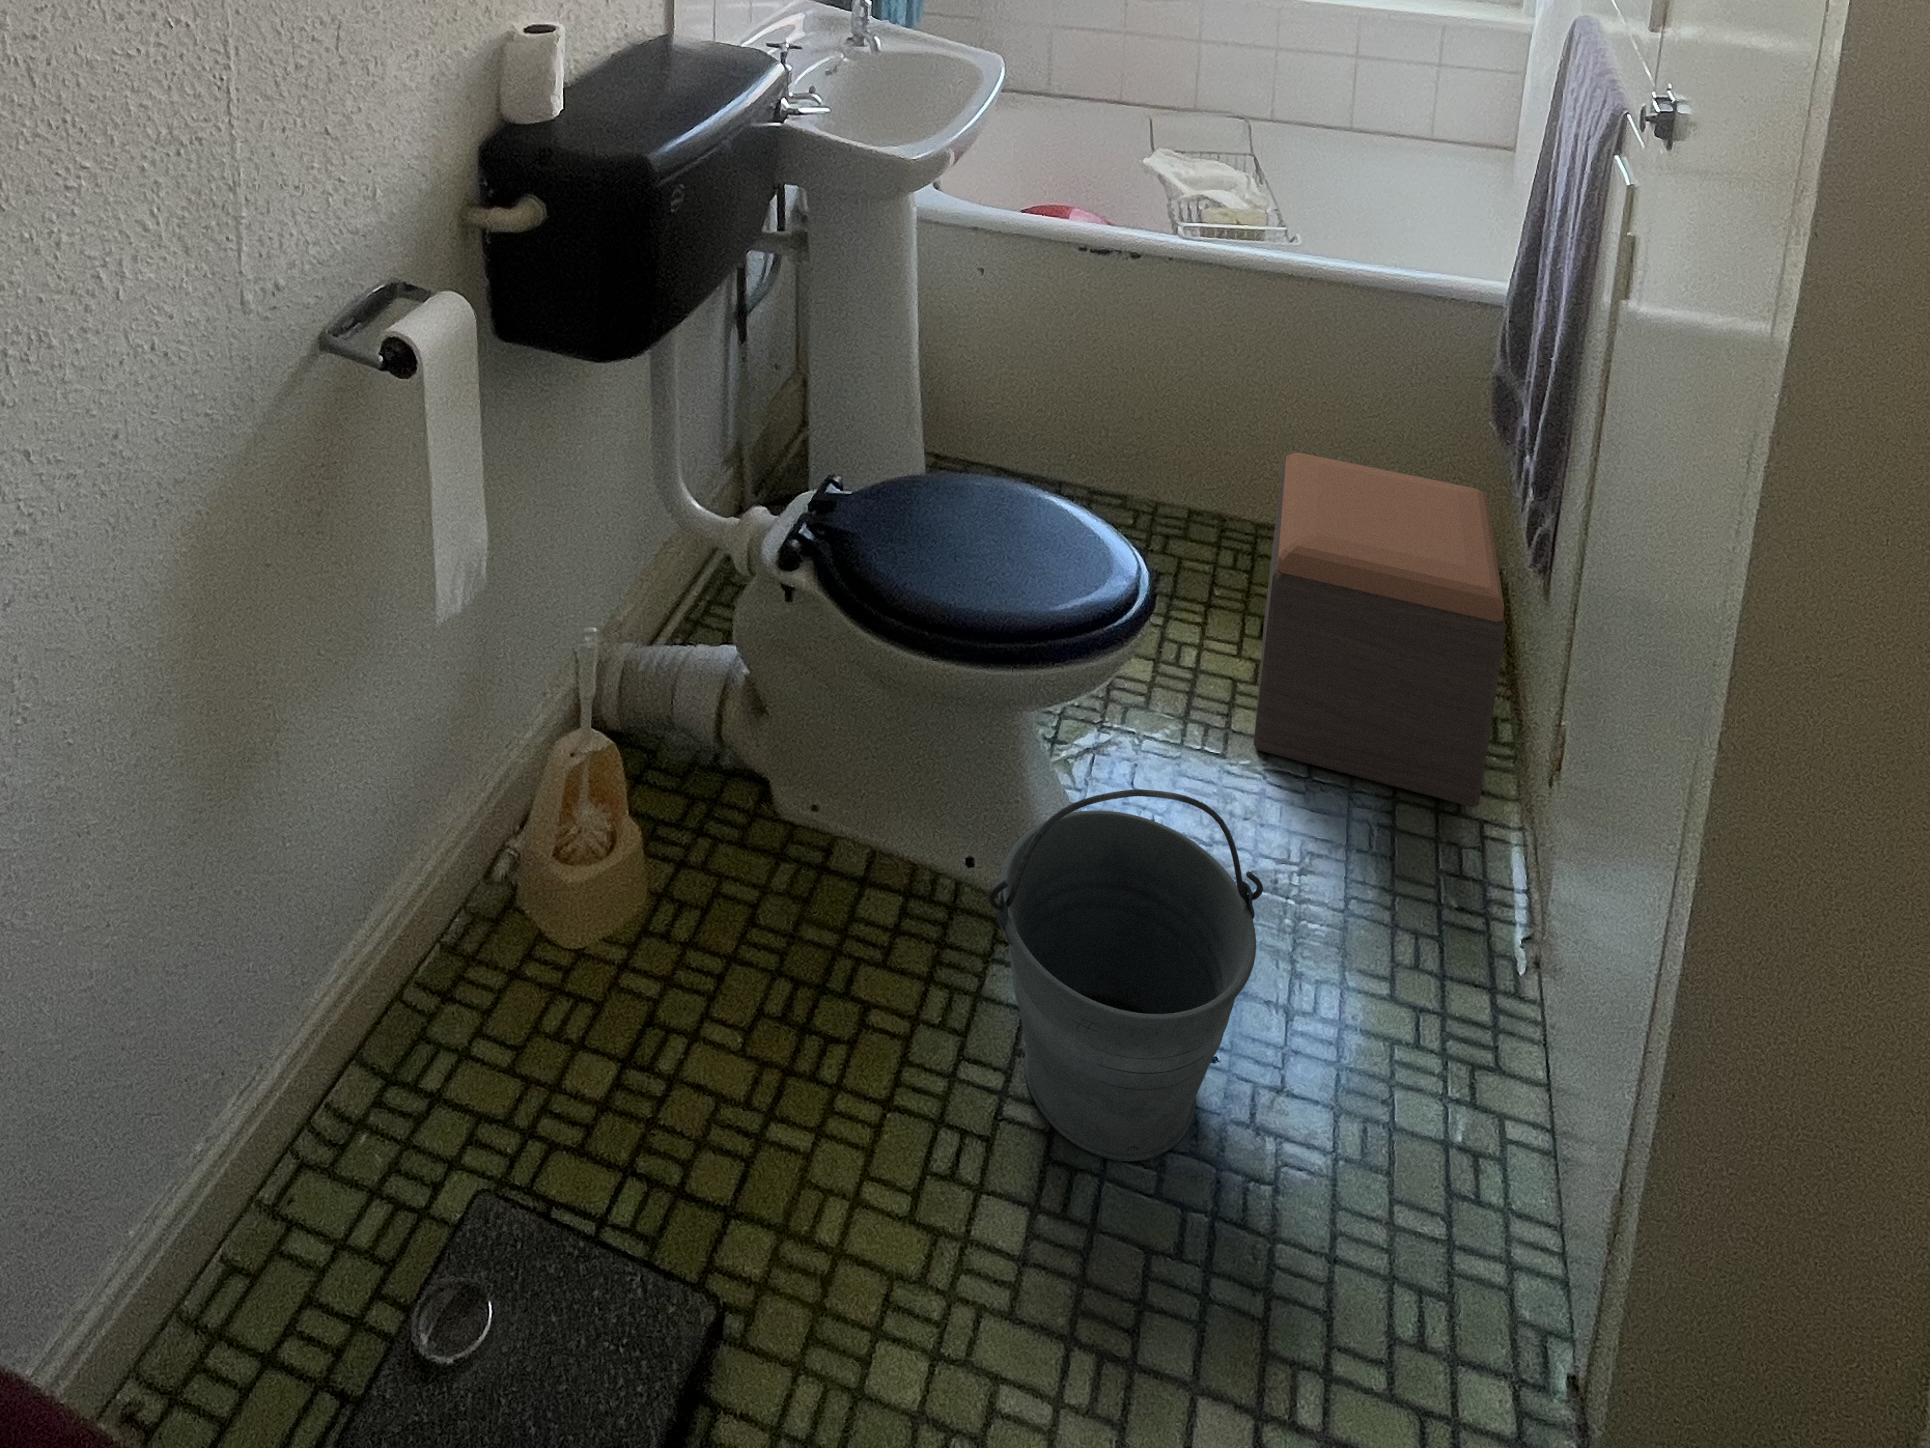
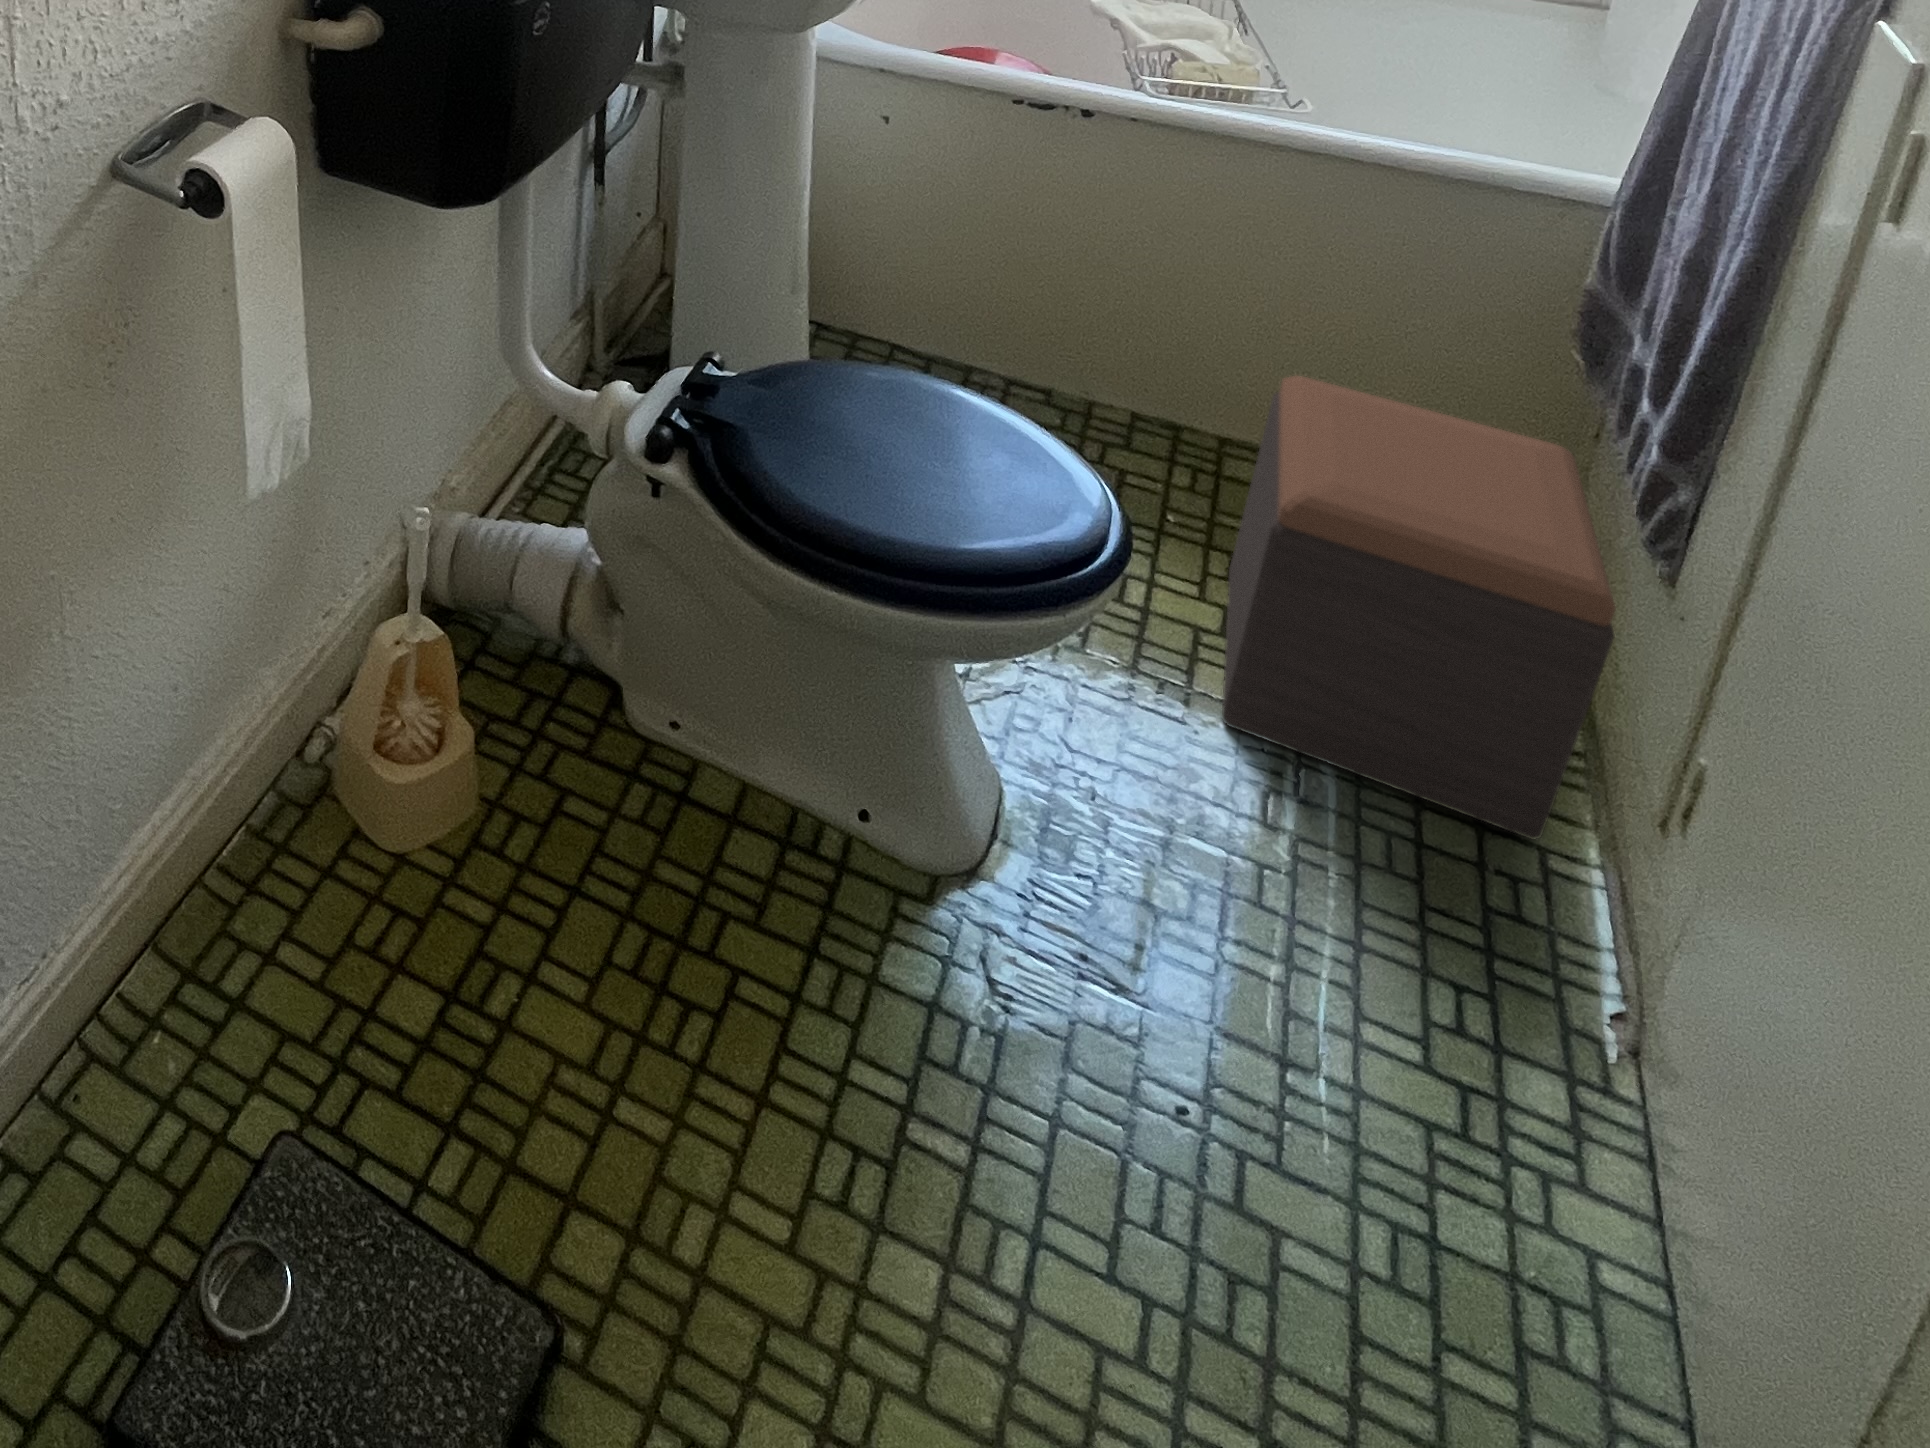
bucket: present [989,789,1263,1161] -> none [905,797,1280,1231]

